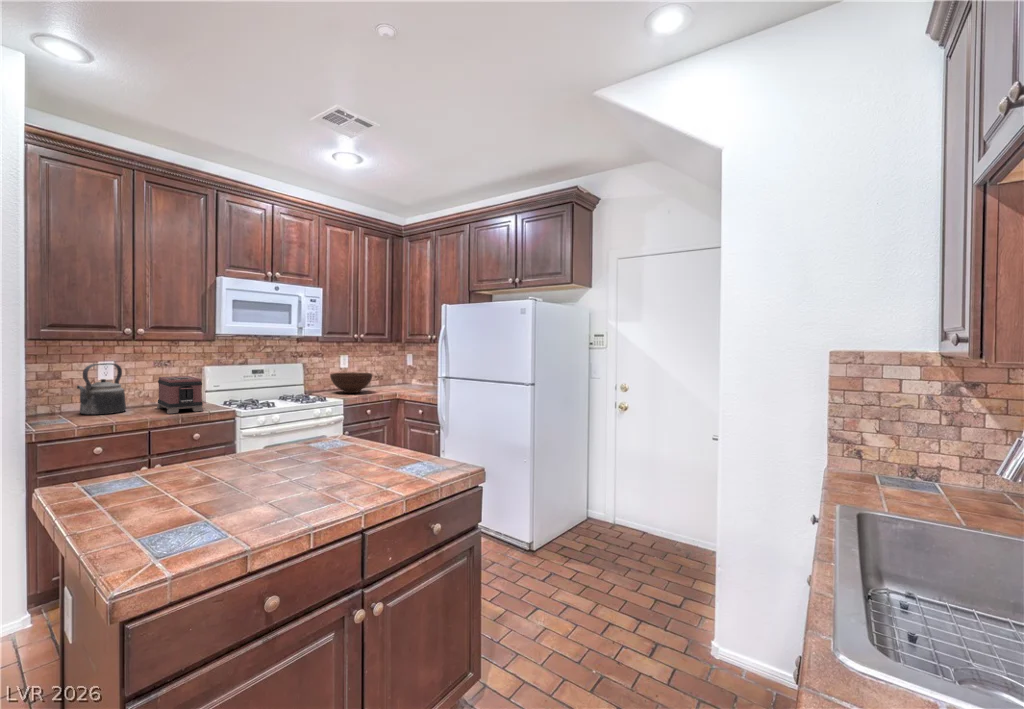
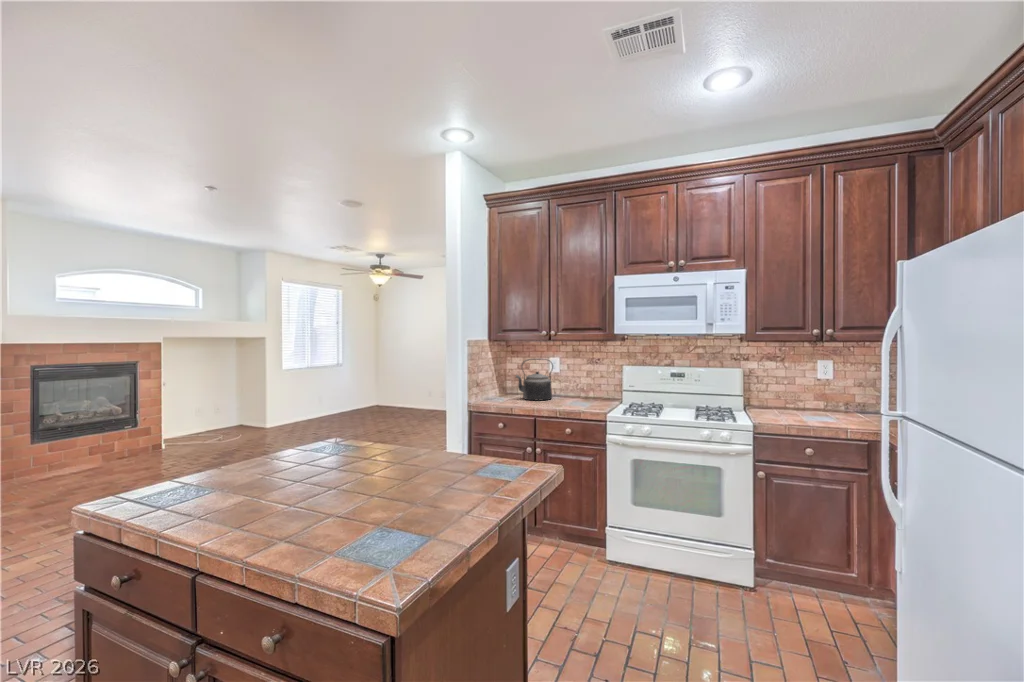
fruit bowl: present [330,373,372,393] -> none [769,386,841,419]
toaster: present [157,376,203,414] -> none [554,373,597,409]

